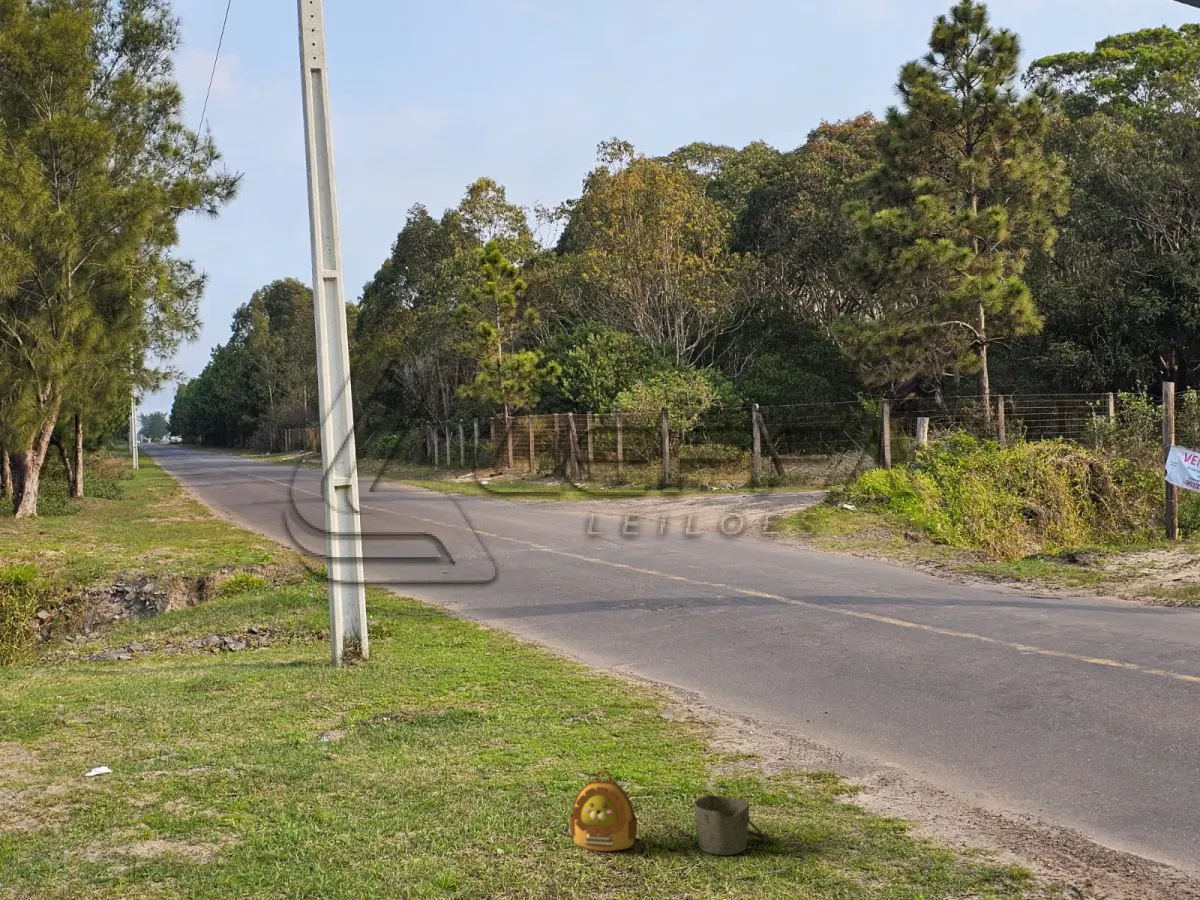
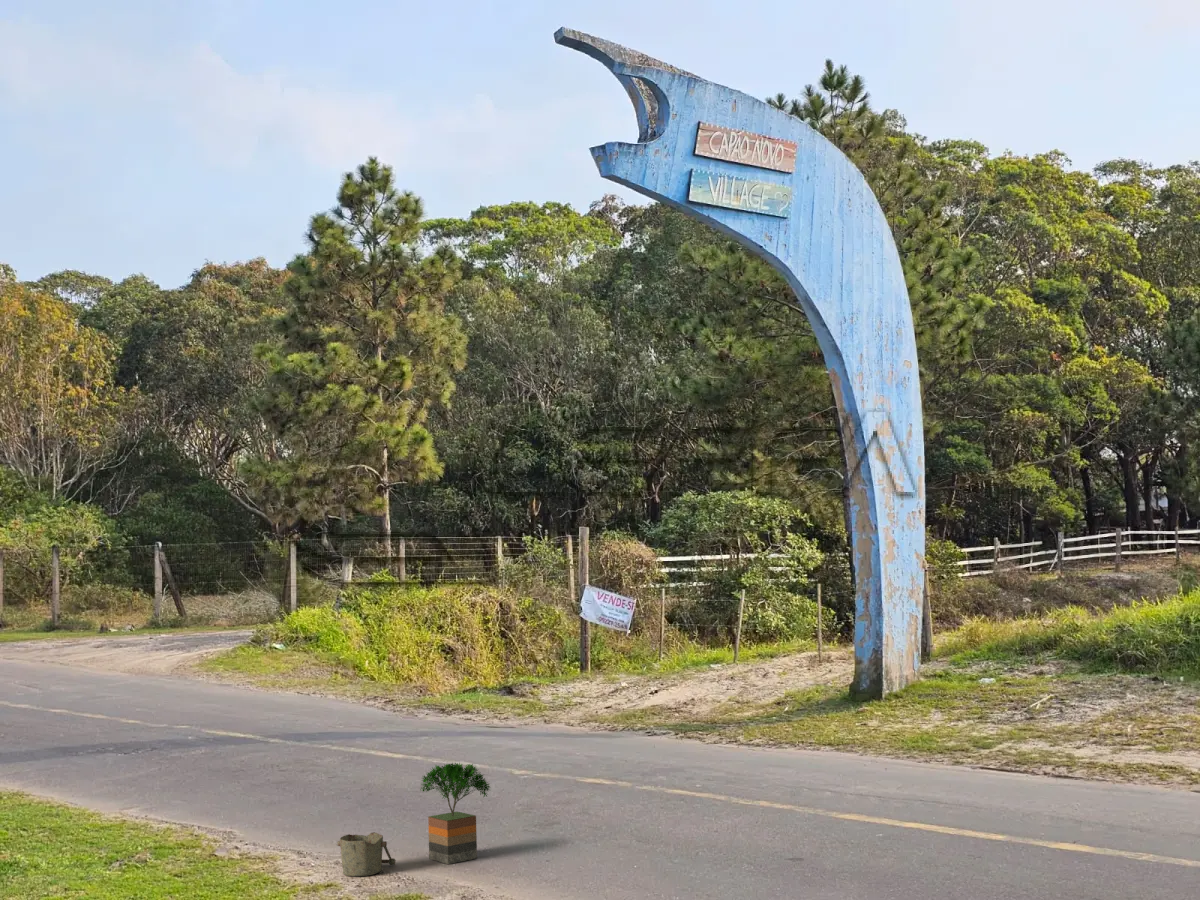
potted tree: none [804,718,899,856] -> present [421,763,490,864]
backpack: present [570,769,637,851] -> none [238,821,296,889]

